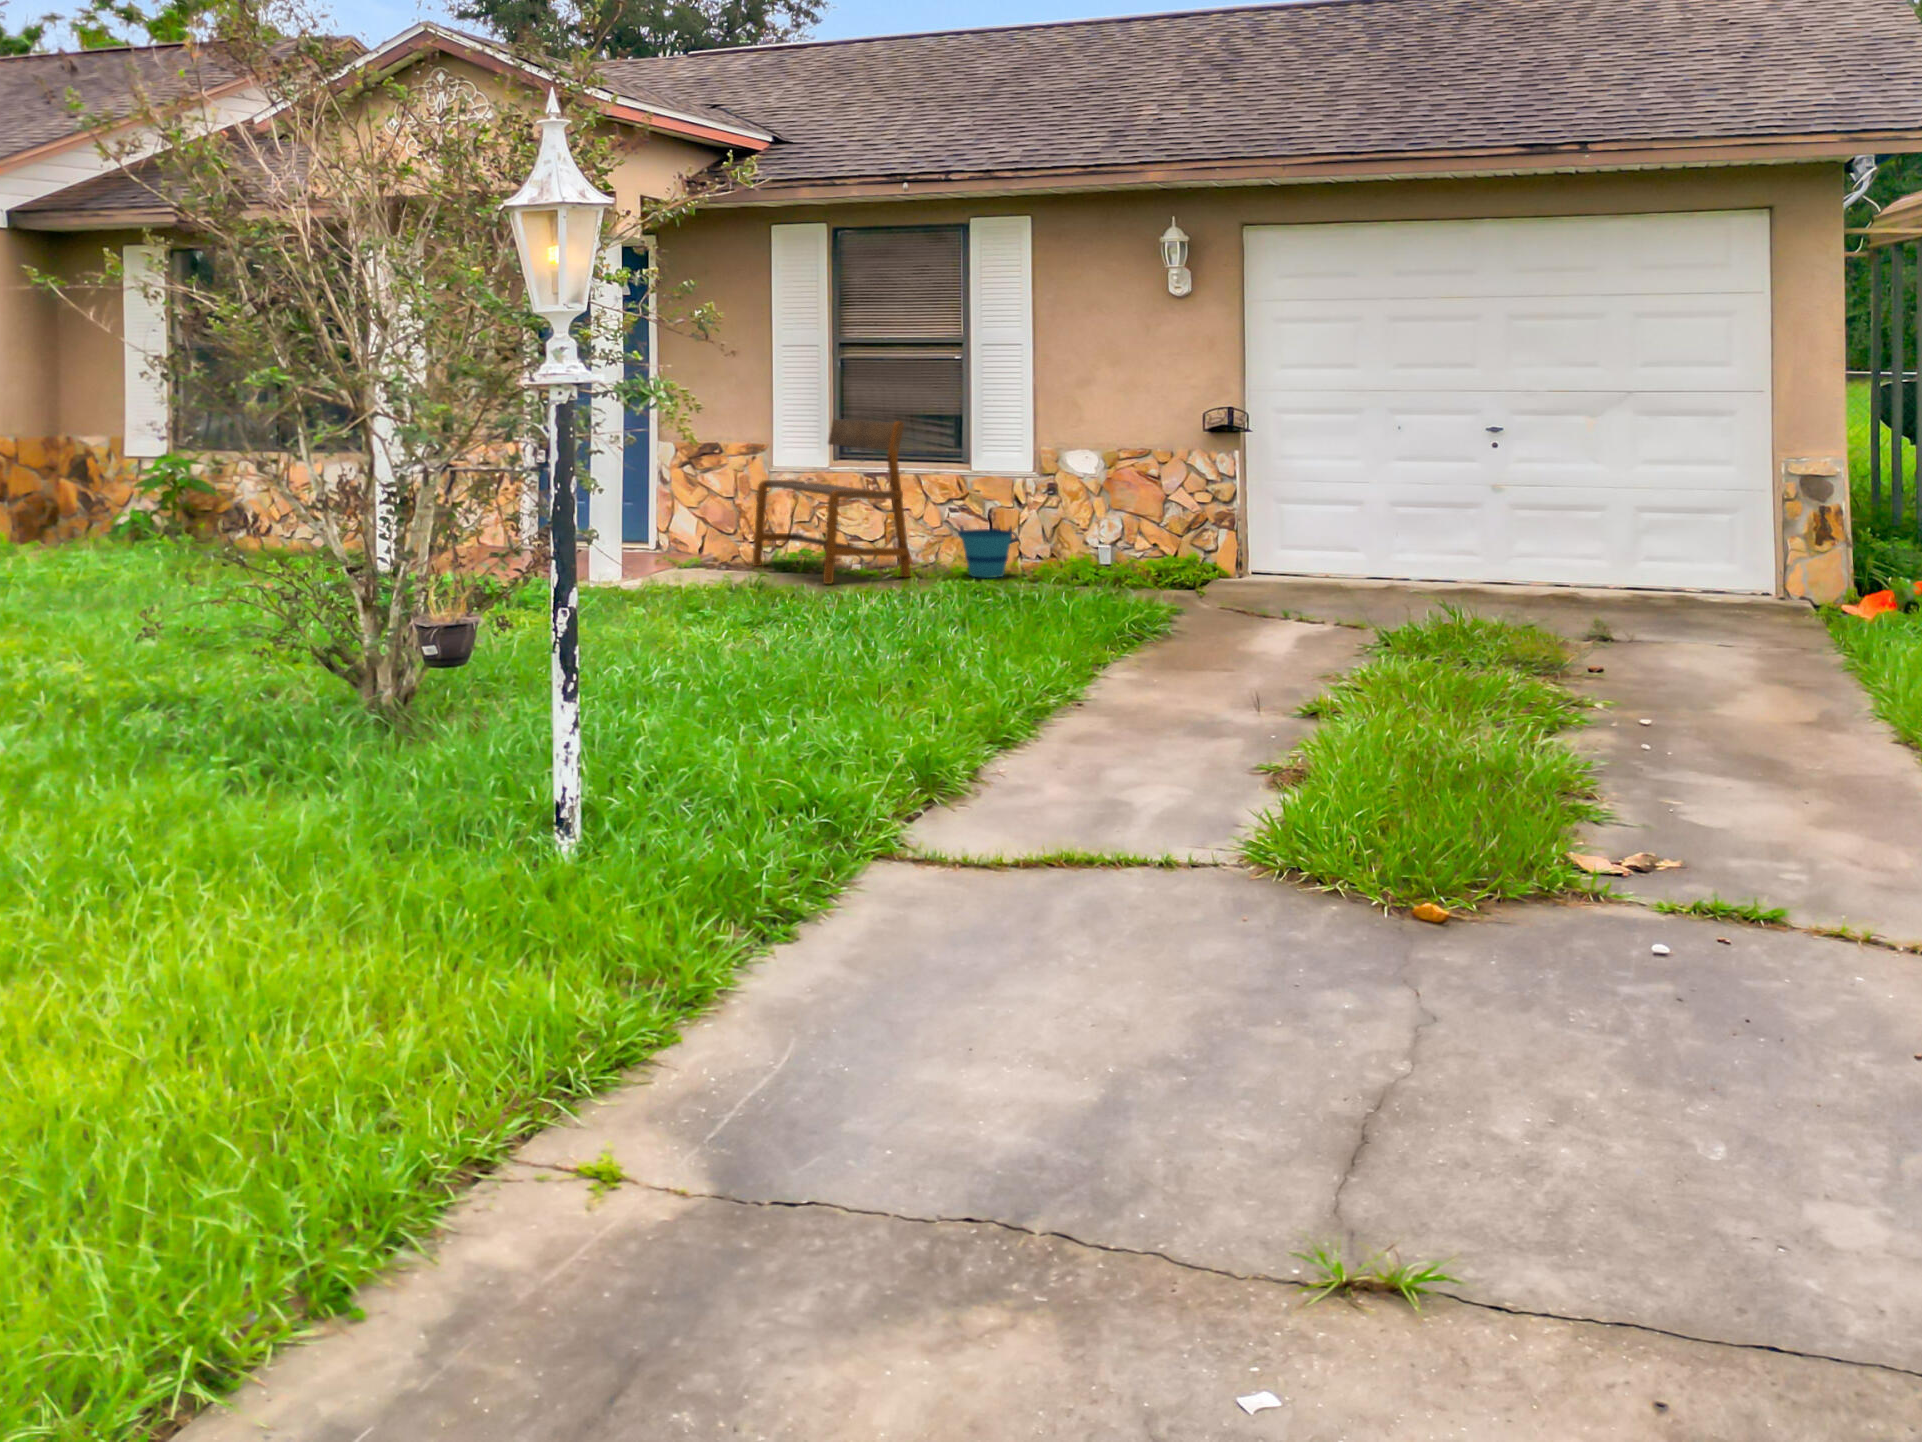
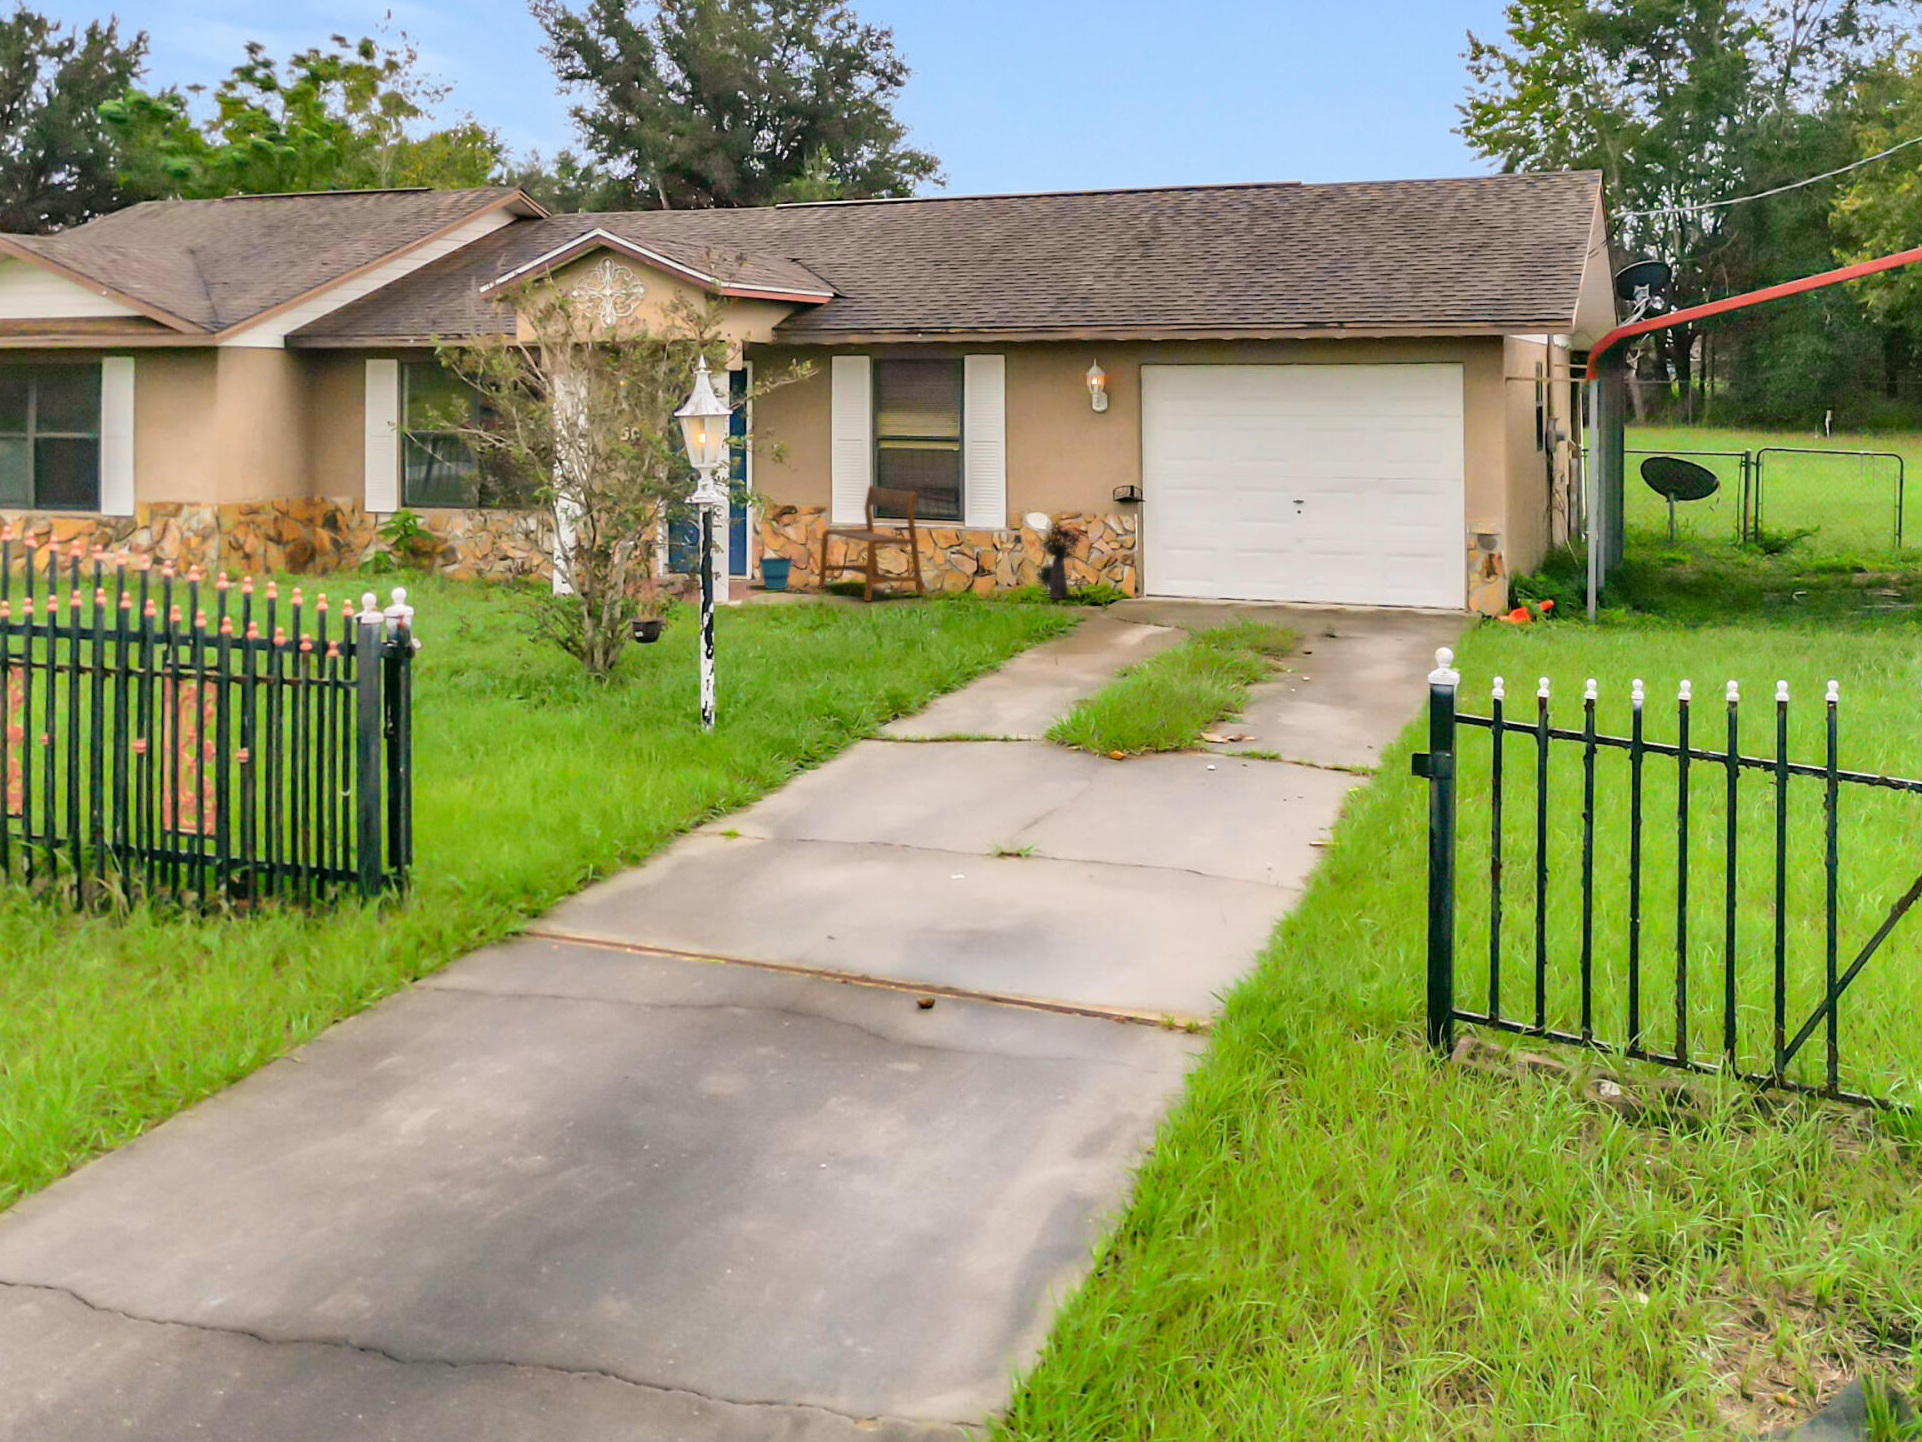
potted plant: none [1081,469,1157,583] -> present [1037,524,1083,598]
bucket: present [958,526,1018,578] -> present [759,556,793,589]

